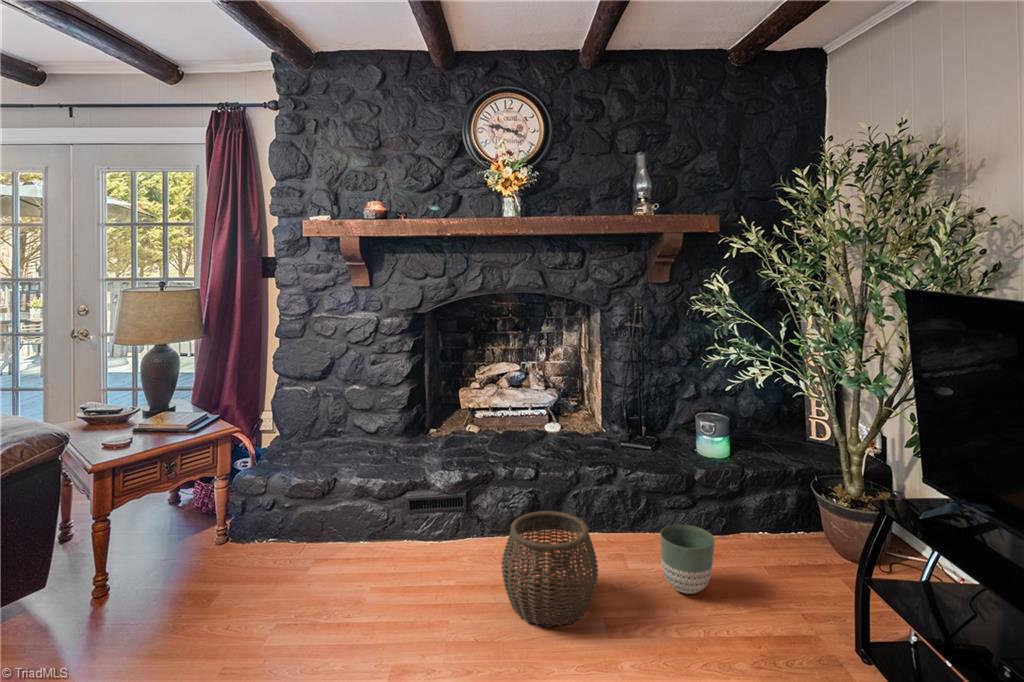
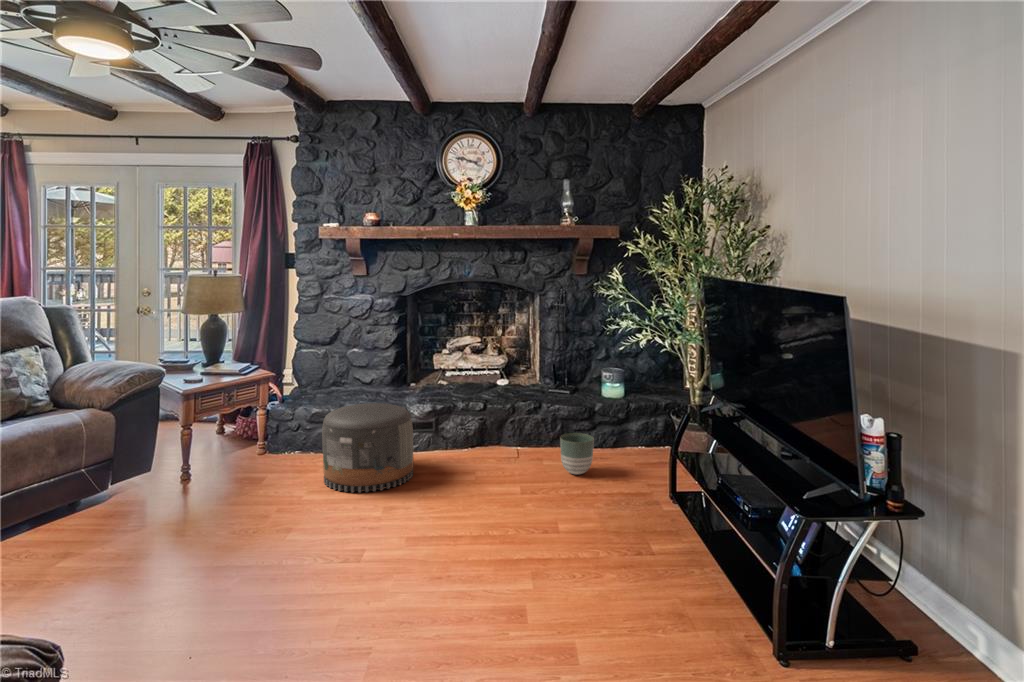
pouf: none [295,480,437,642] -> present [322,403,413,493]
woven basket: present [501,511,598,627] -> none [454,422,516,487]

